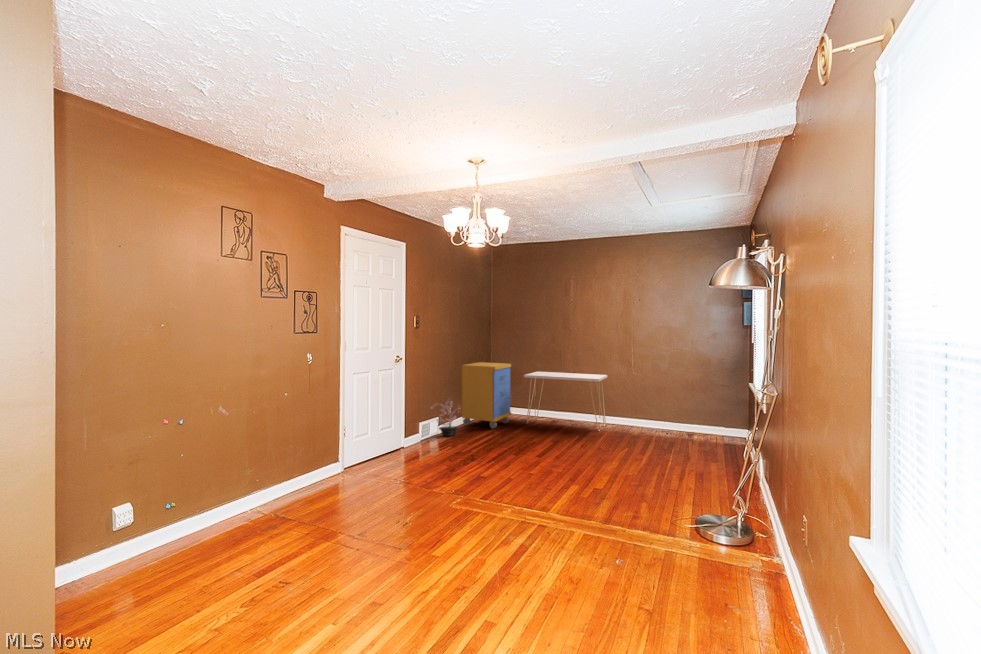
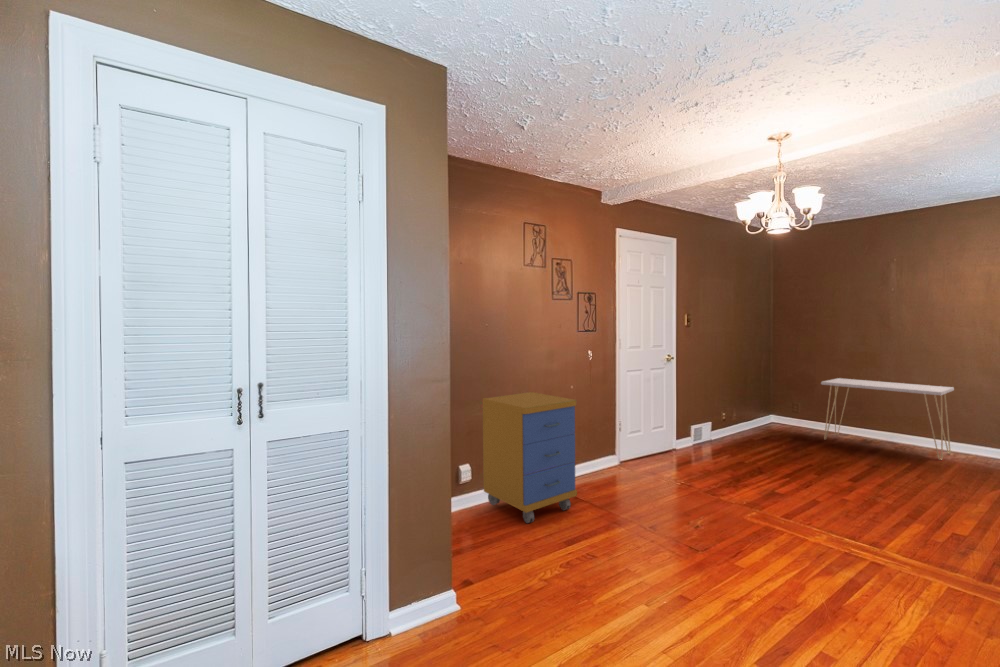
storage cabinet: present [462,362,511,428] -> present [483,392,577,523]
potted plant: present [431,401,458,436] -> none [702,401,738,444]

